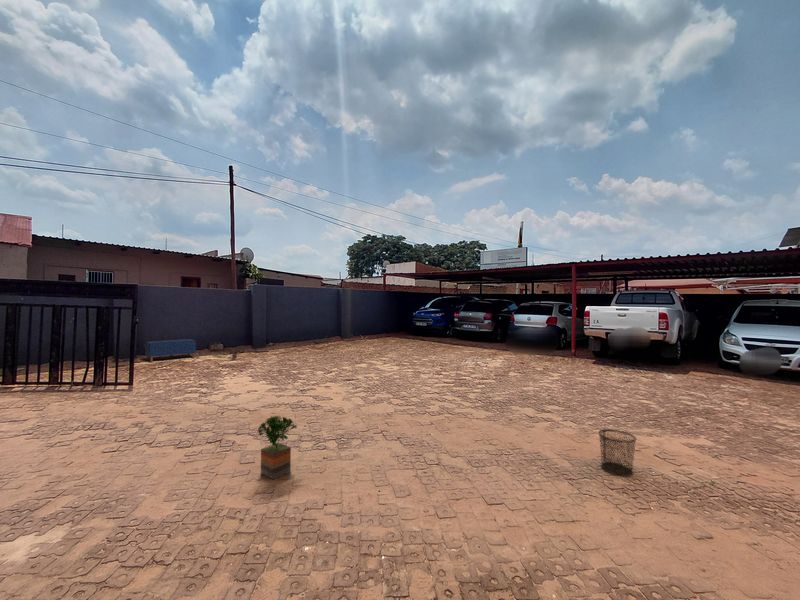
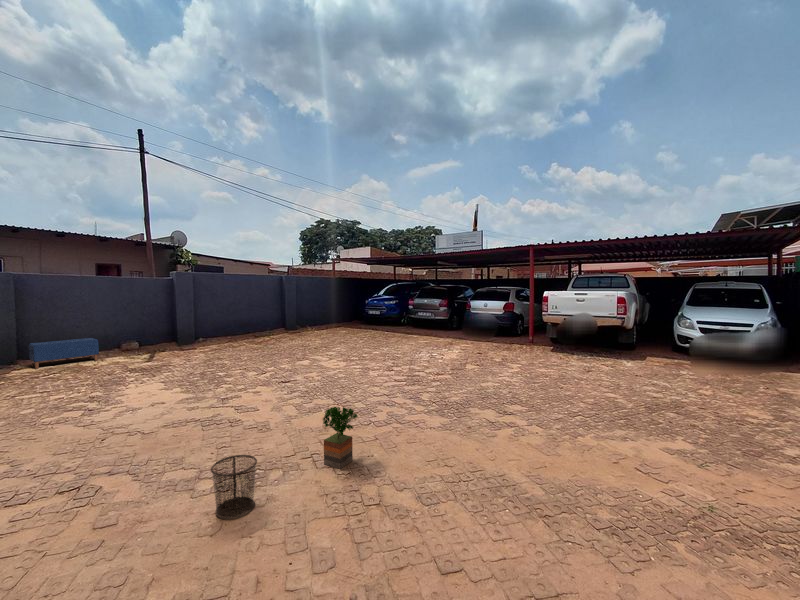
potted tree: present [258,416,297,479] -> present [323,407,358,469]
waste bin: present [599,429,636,476] -> present [211,455,257,519]

